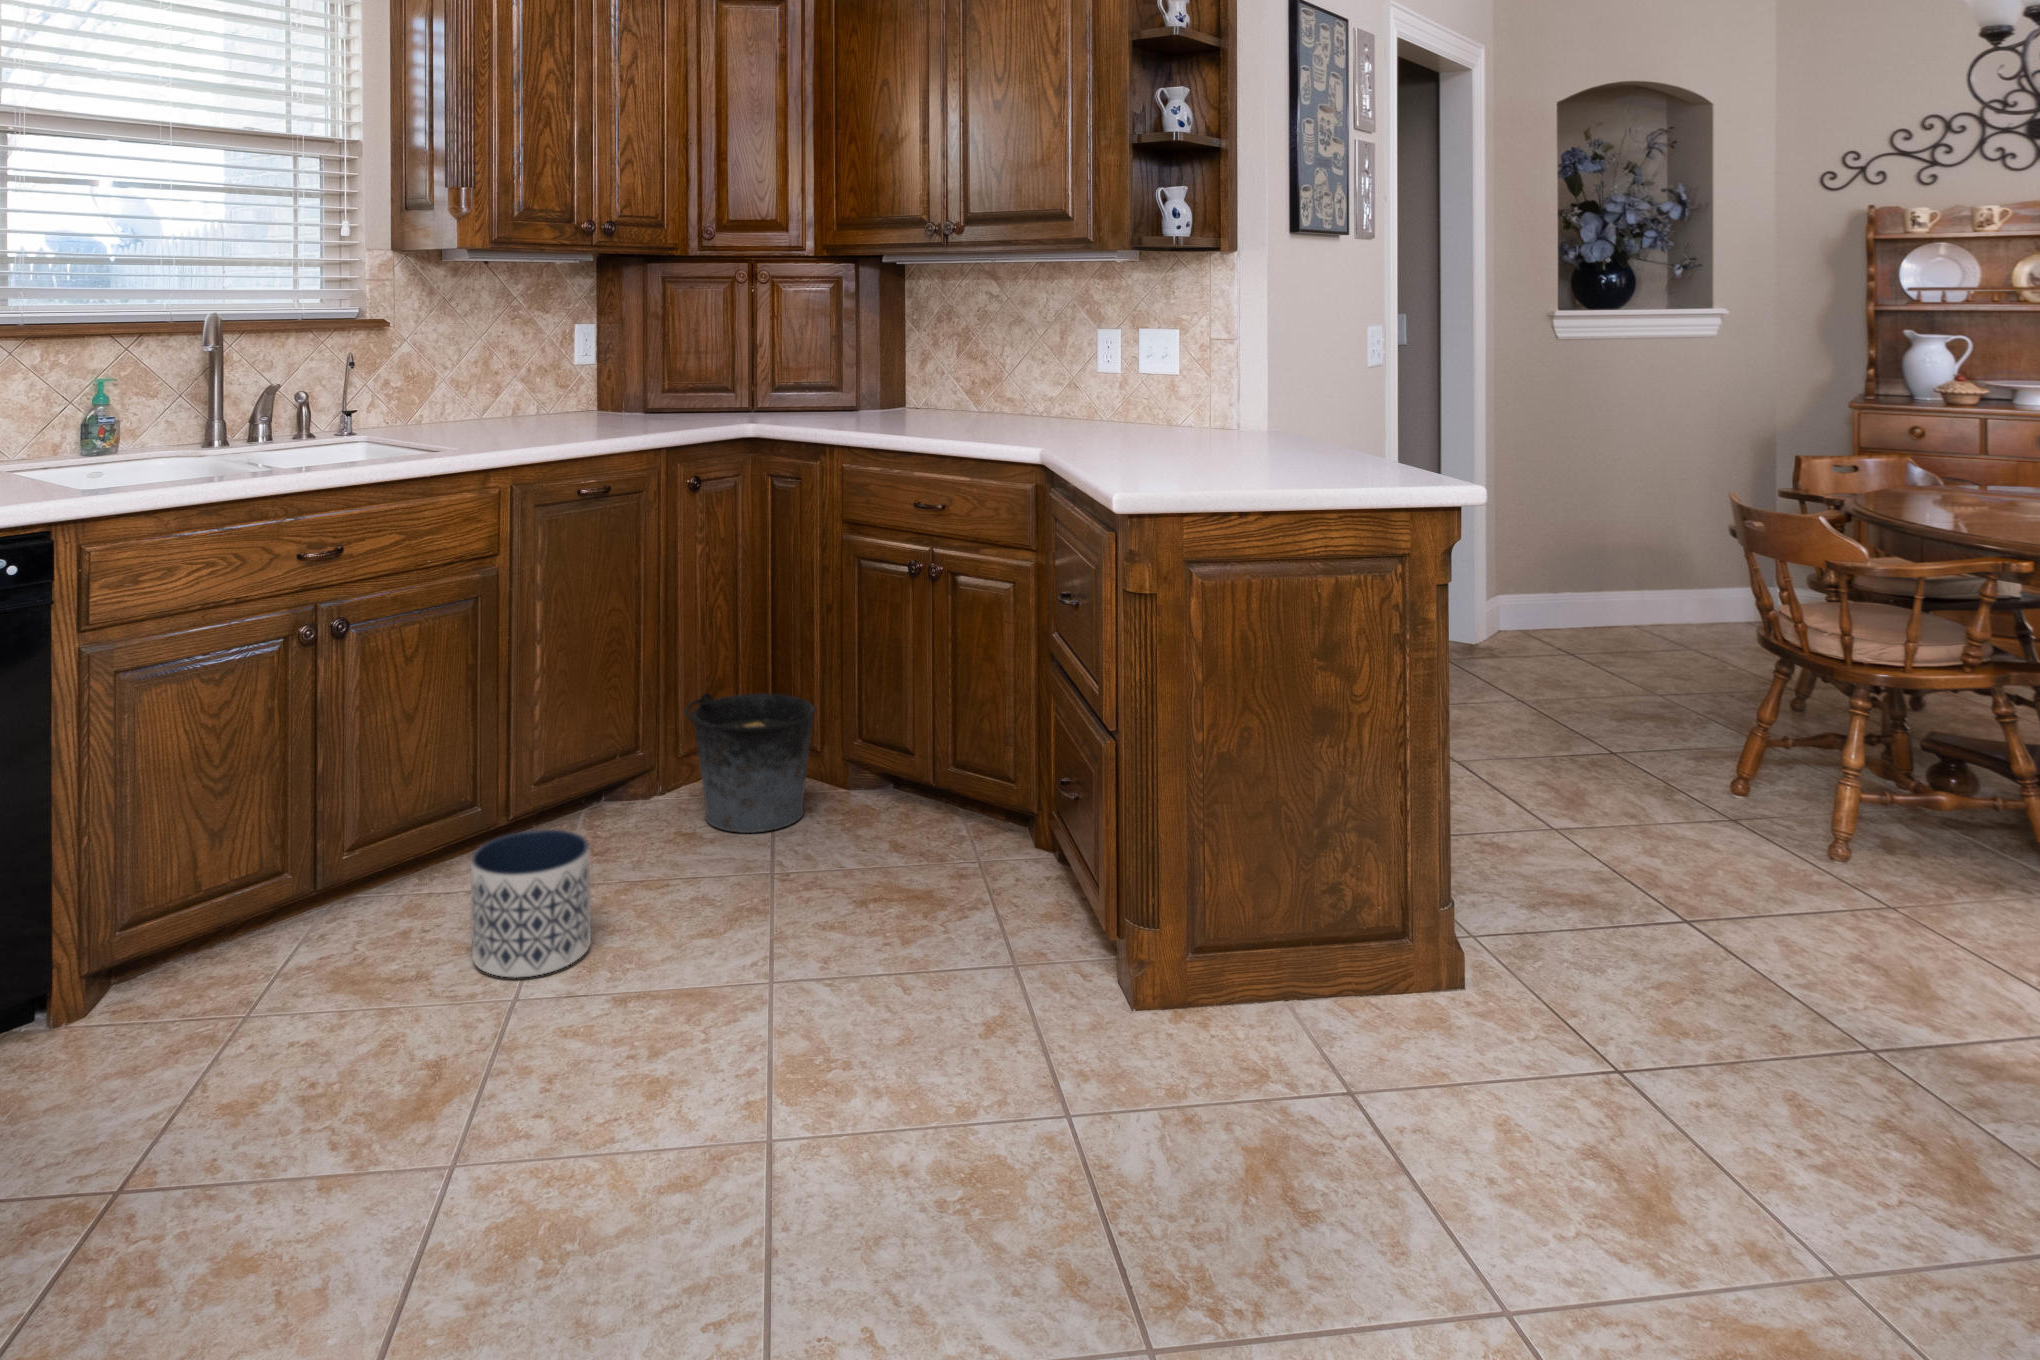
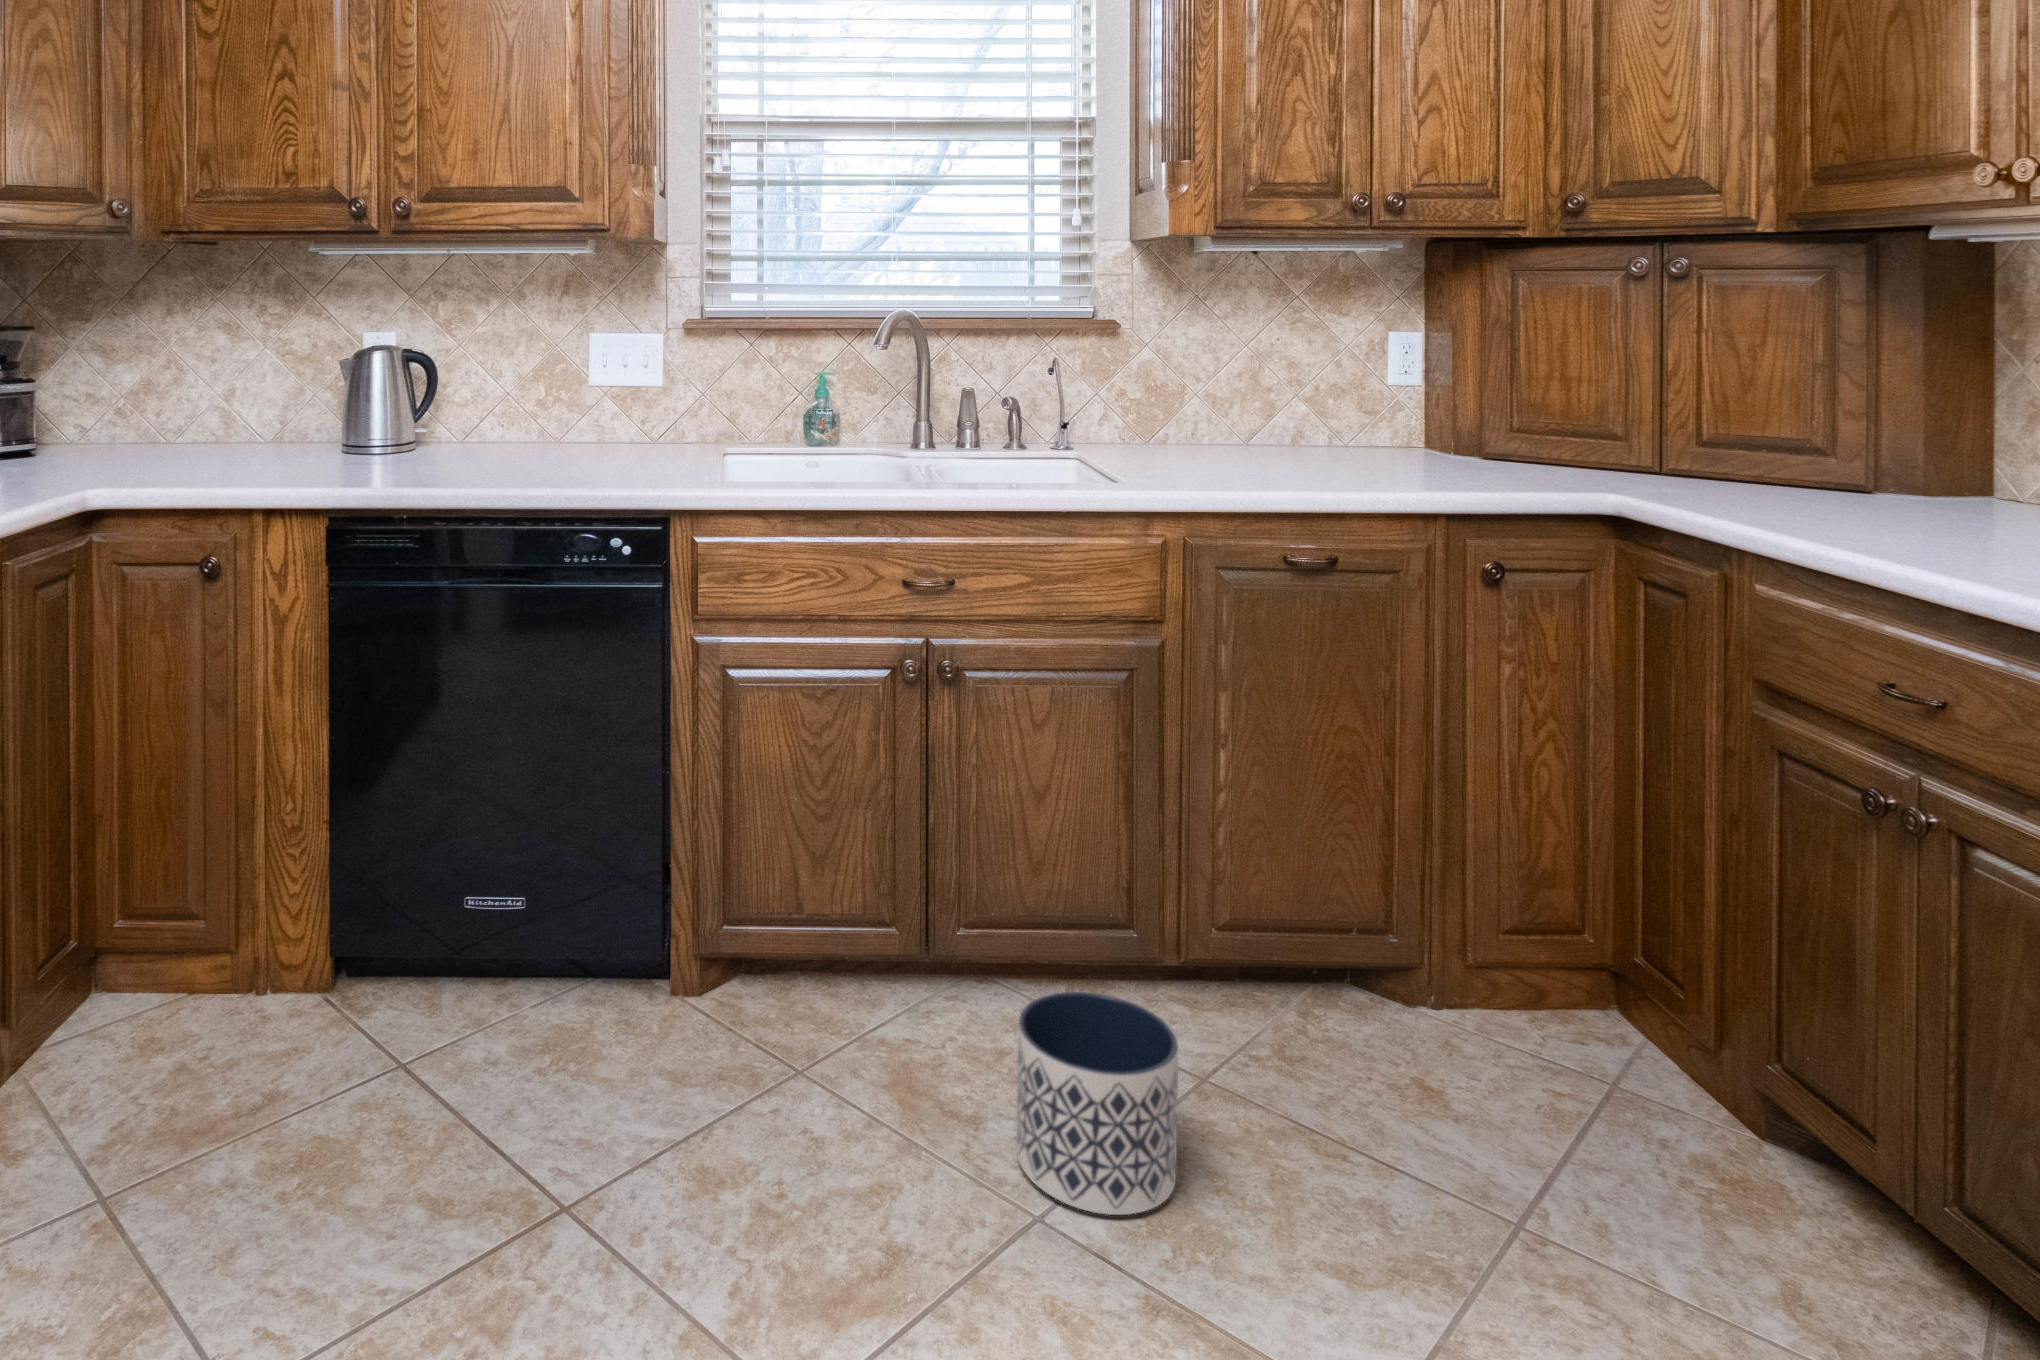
bucket: present [685,693,815,833] -> none [1443,885,1686,1154]

